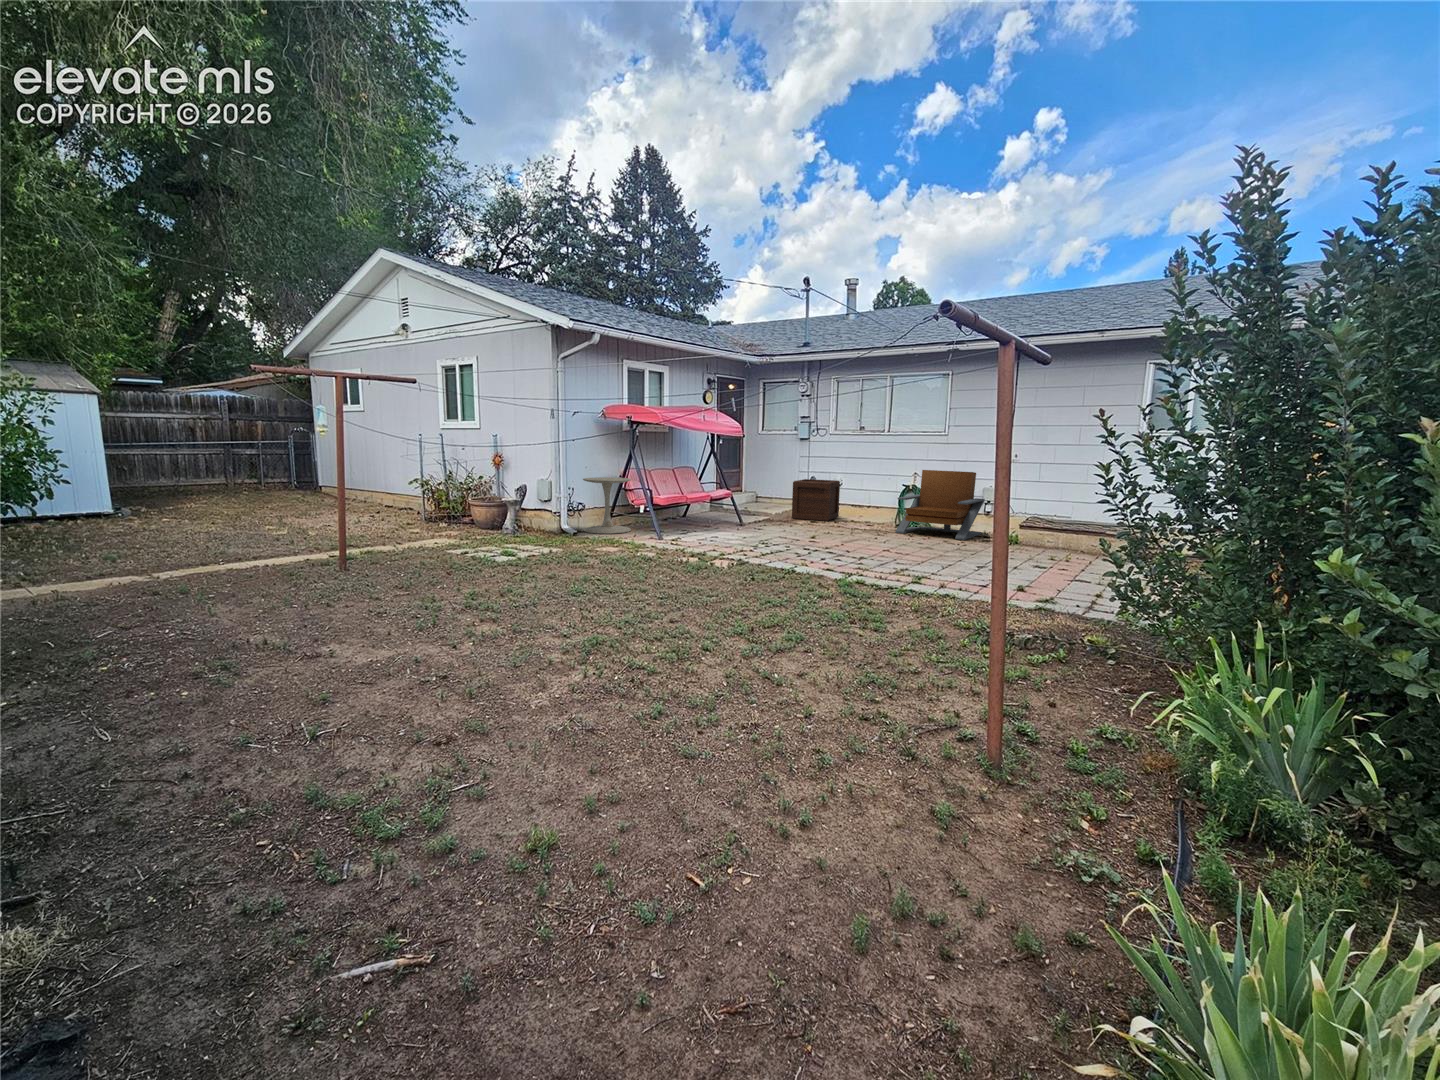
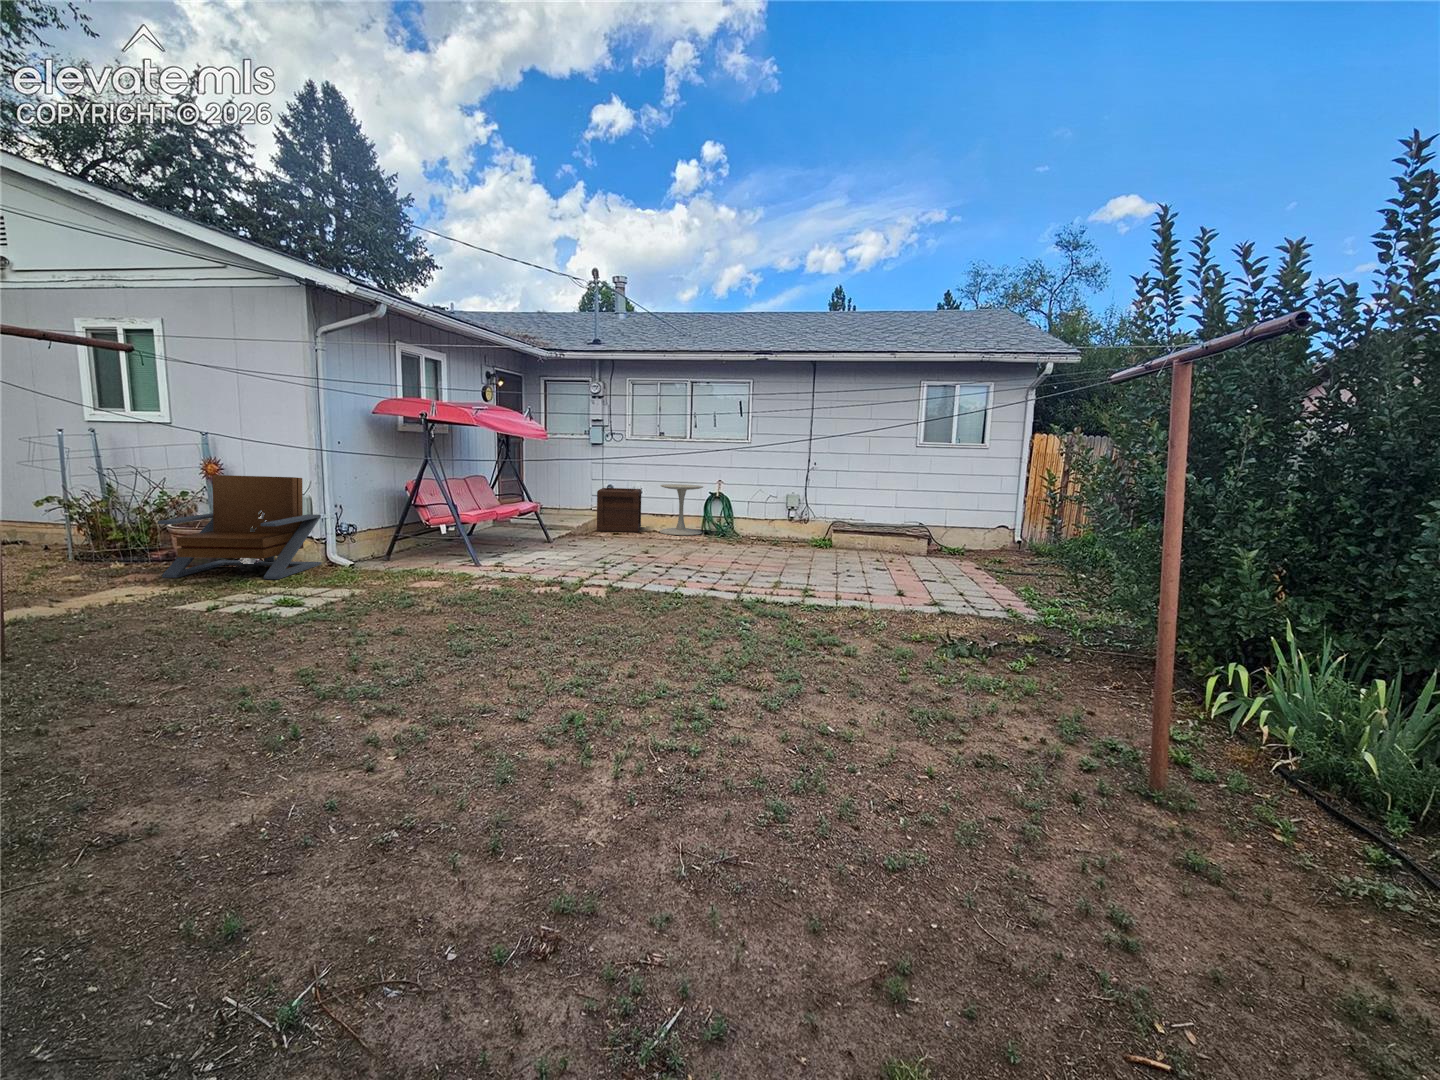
lounge chair: present [896,470,985,540] -> present [158,475,322,579]
pedestal table: present [583,477,631,534] -> present [659,484,703,535]

